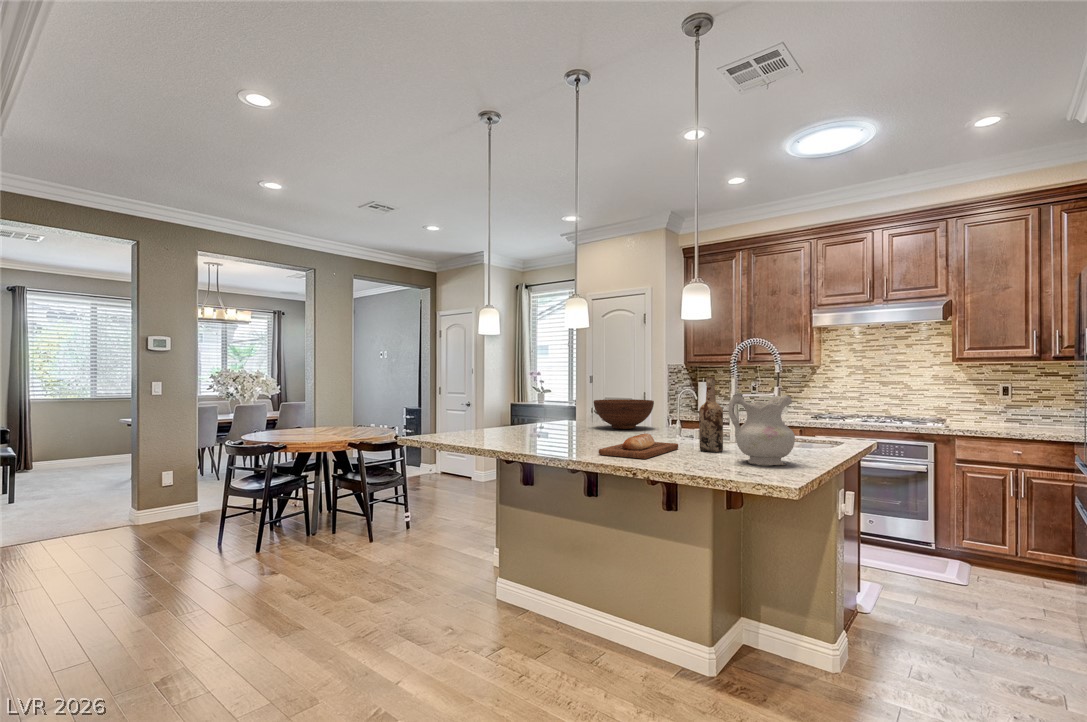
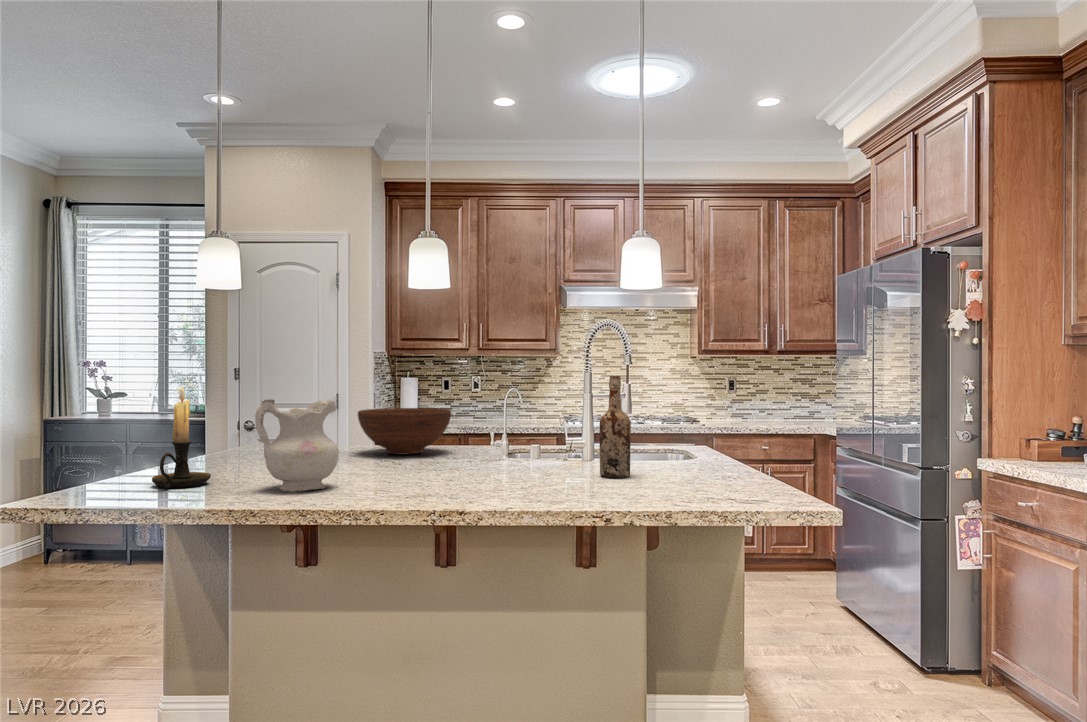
candle holder: none [454,381,485,435] -> present [152,386,211,488]
ceramic pitcher: present [728,393,795,465] -> present [255,399,339,491]
bread loaf: present [599,434,678,459] -> none [506,460,586,497]

